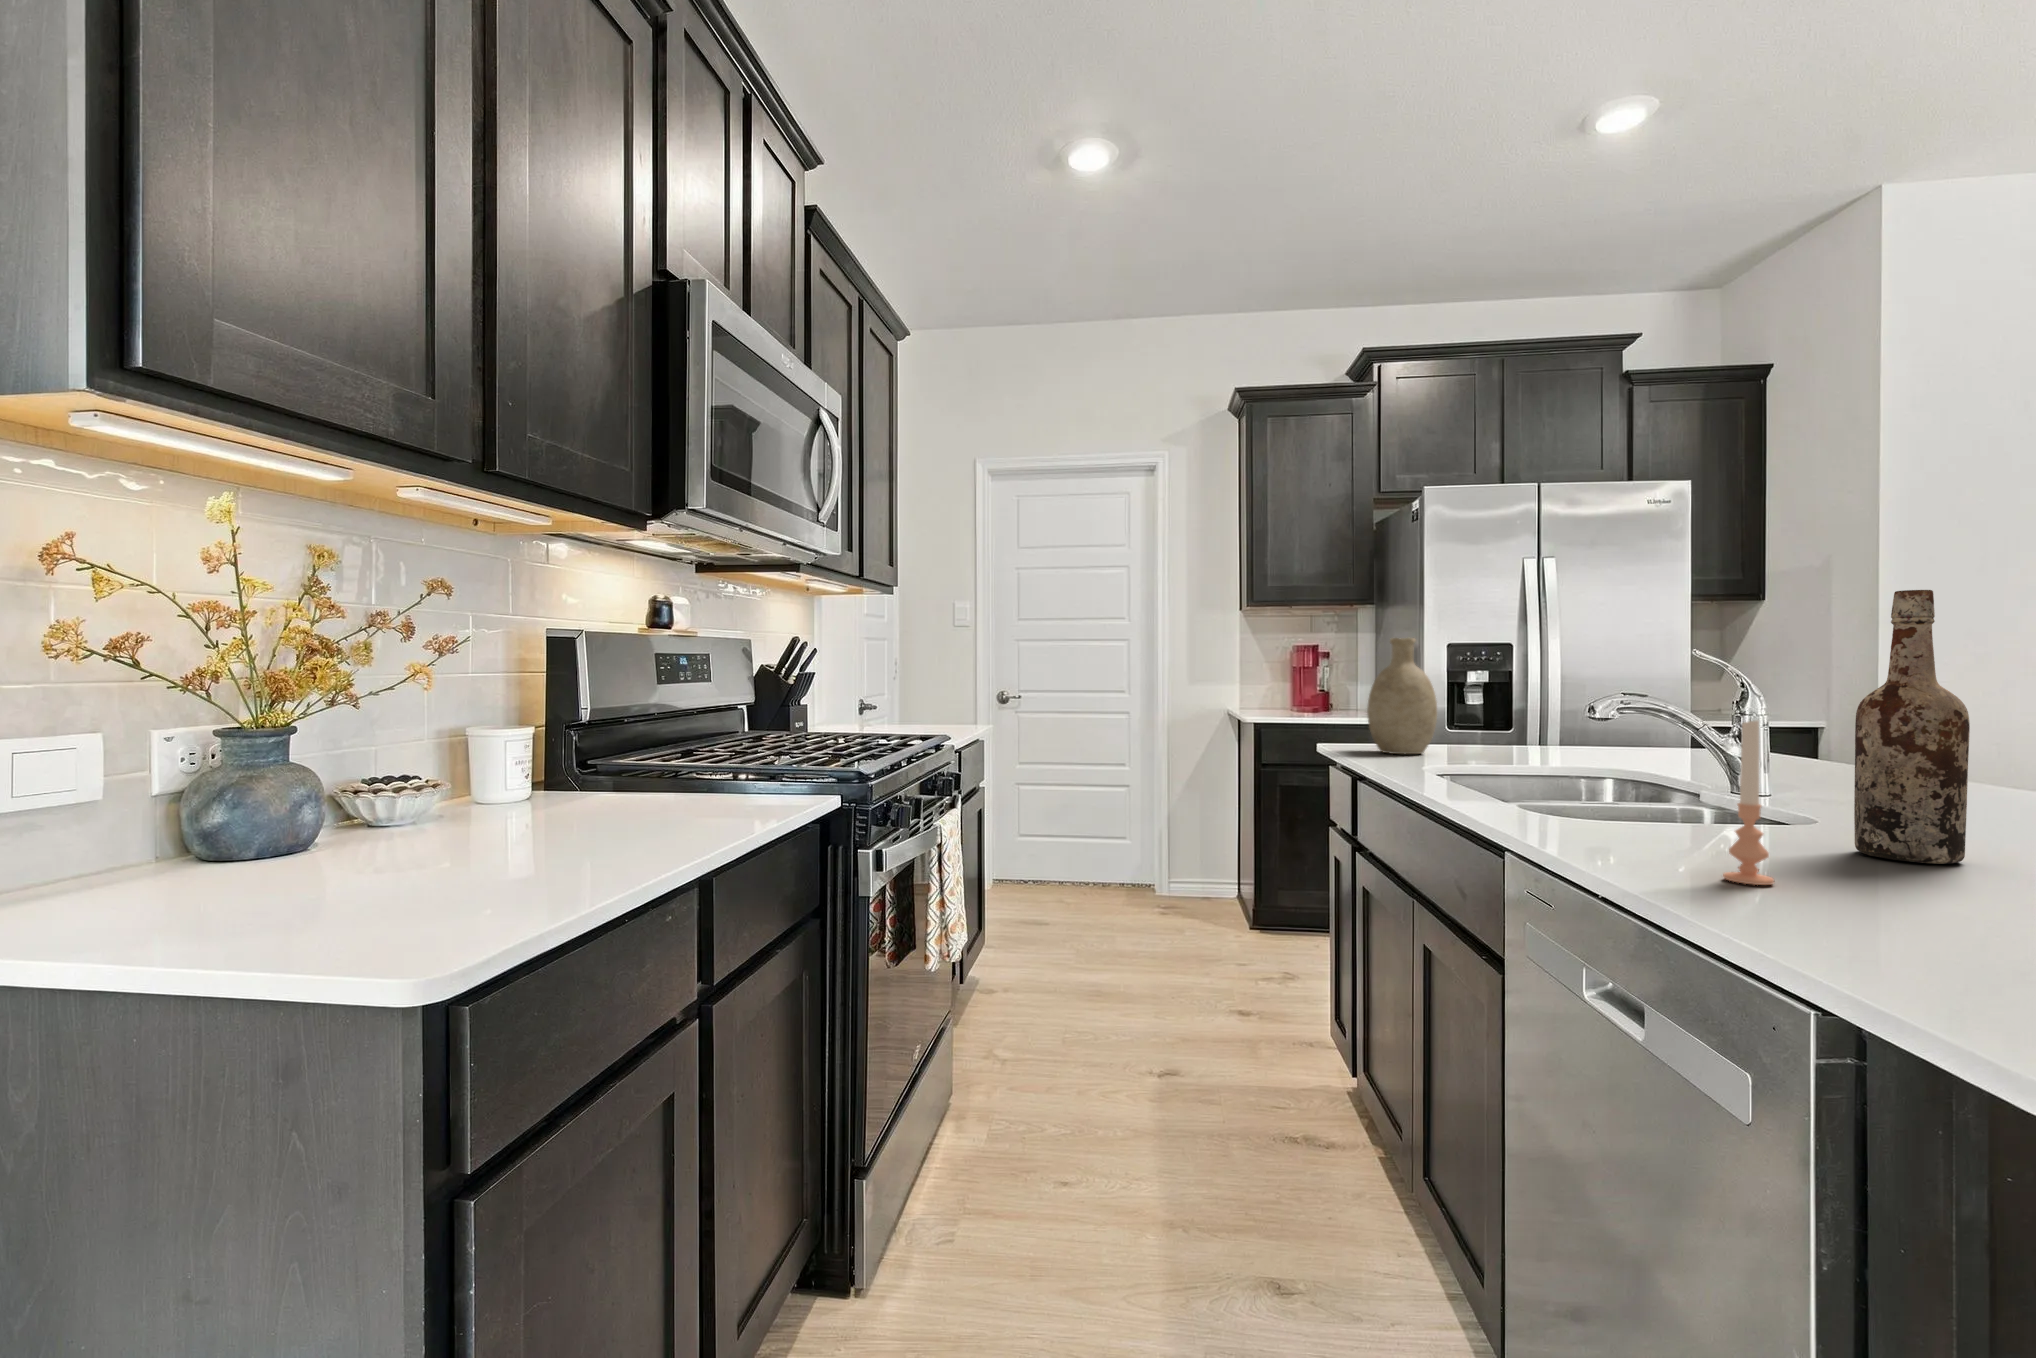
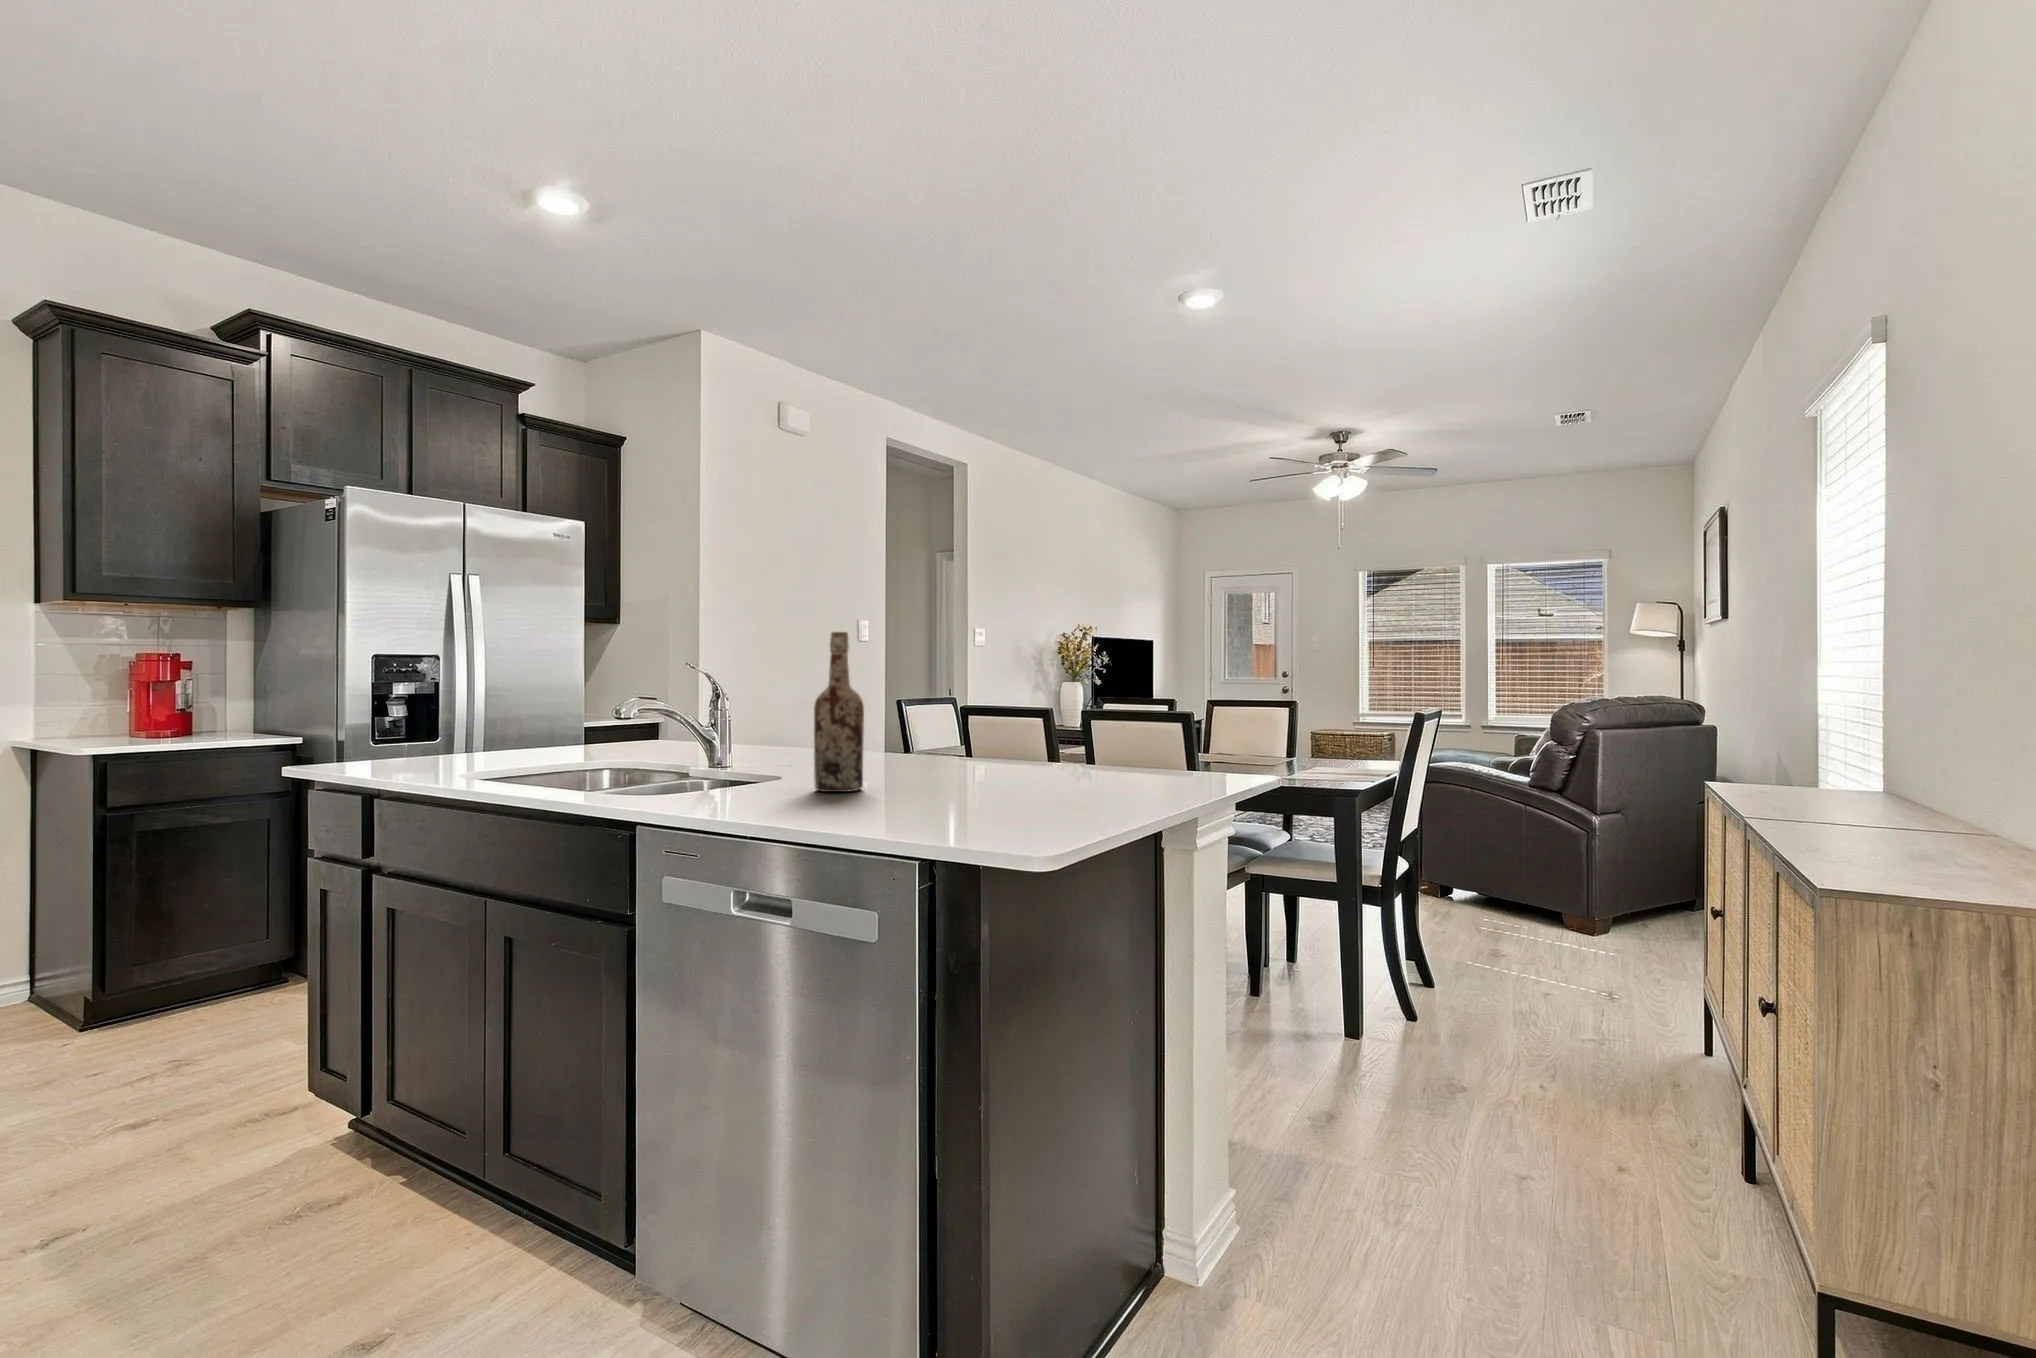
decorative vase: present [1367,638,1437,754] -> none [356,650,435,769]
candle: present [1723,721,1774,885] -> none [786,710,812,813]

